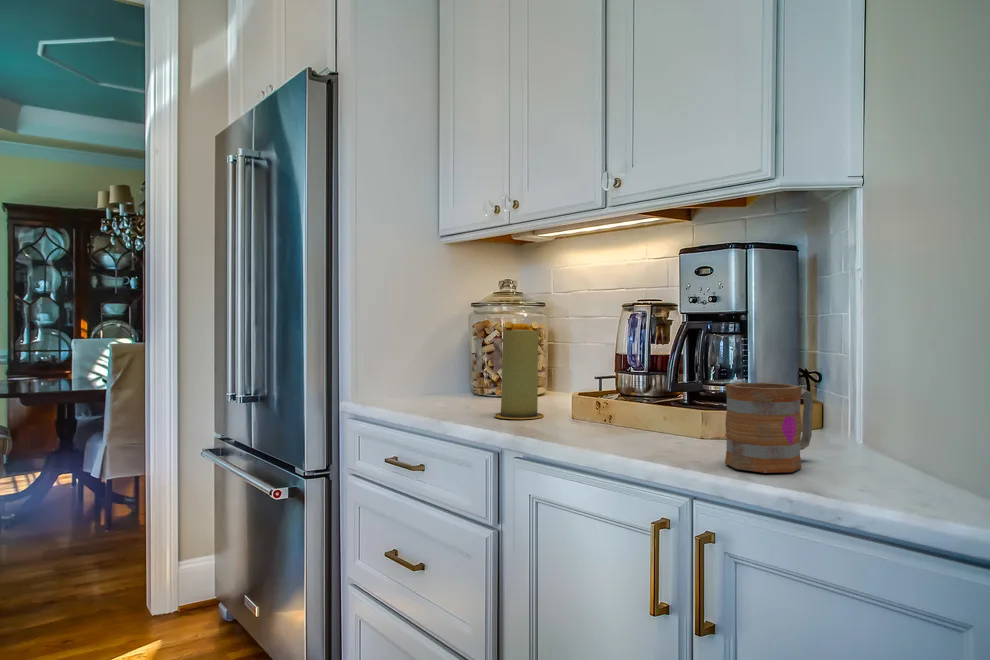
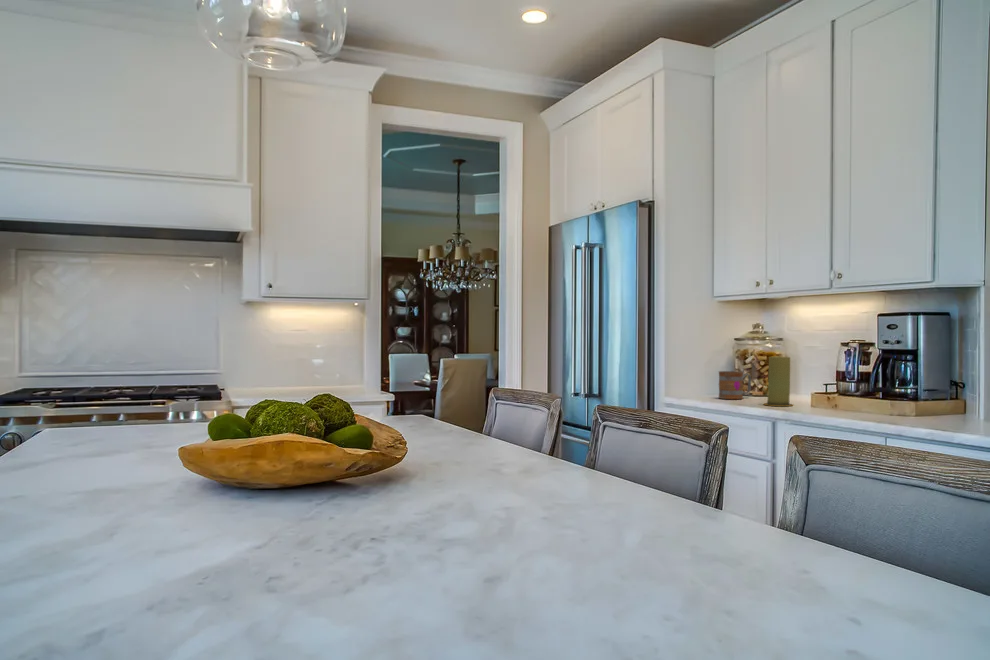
mug: present [725,383,813,473] -> present [719,371,751,399]

